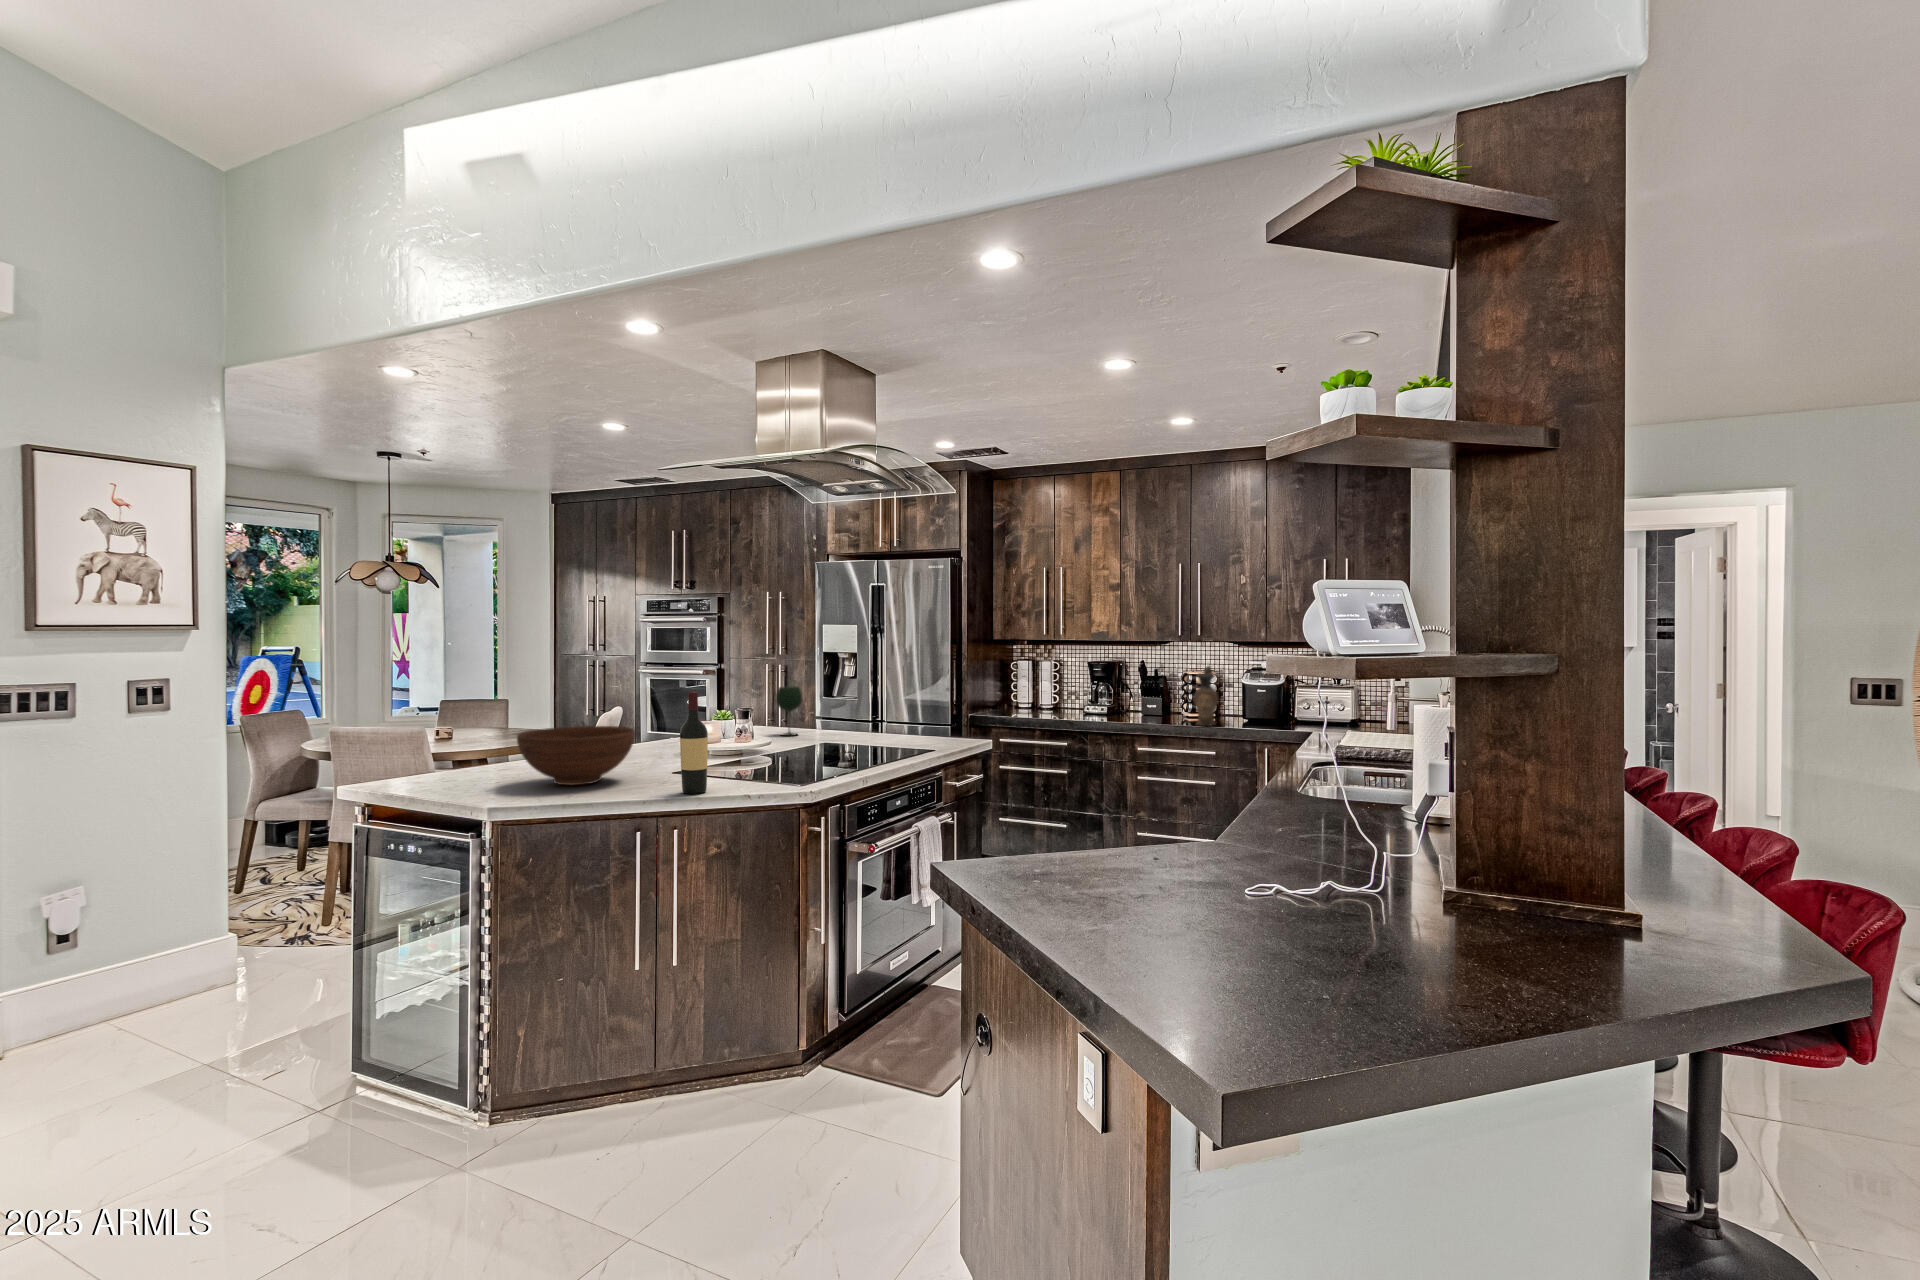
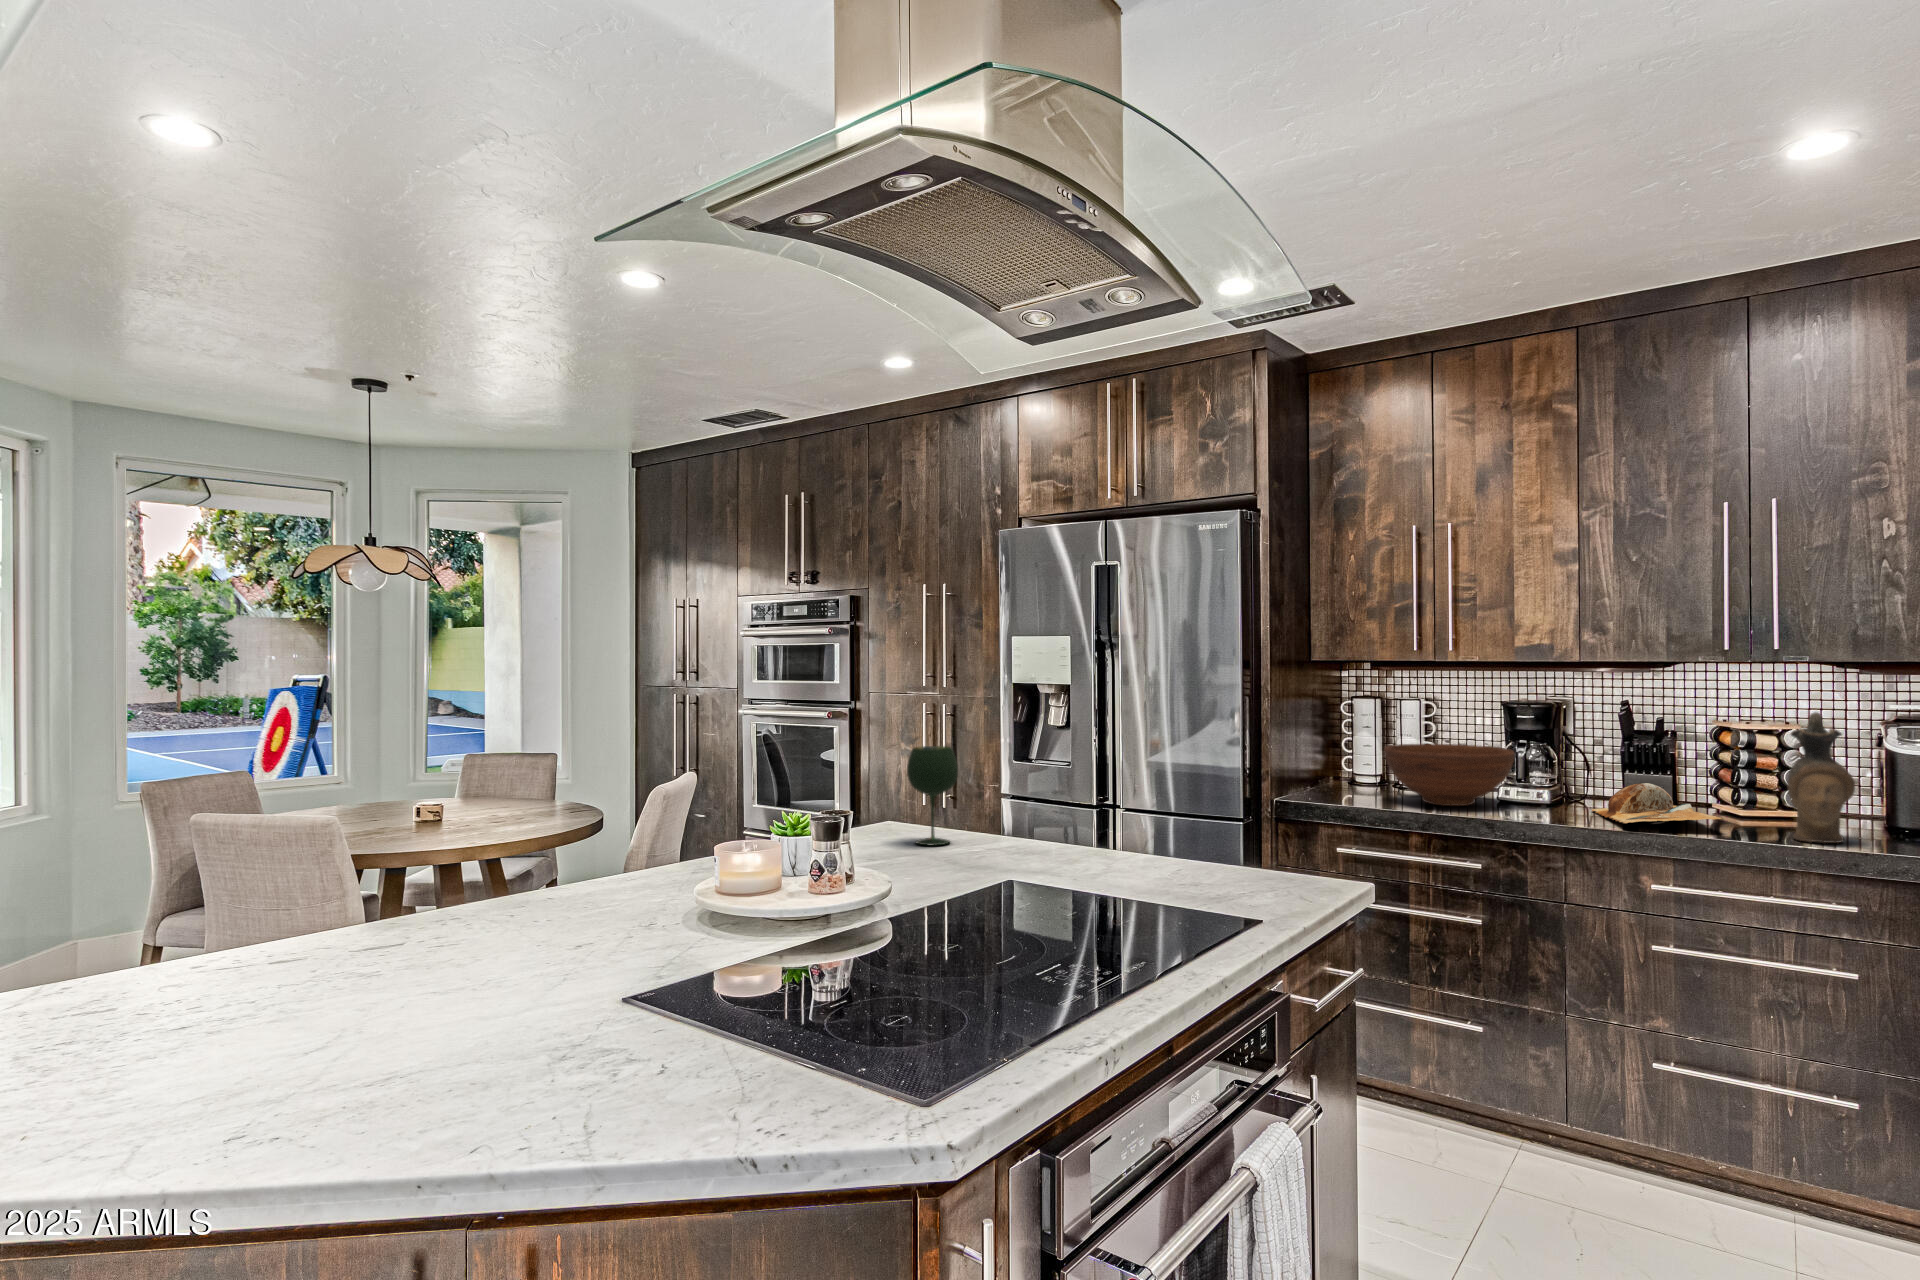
wine bottle: present [680,692,708,794] -> none [488,793,581,1134]
chopping board: none [1123,702,1170,721] -> present [1592,783,1721,823]
fruit bowl: present [517,726,635,785] -> present [1384,744,1515,806]

